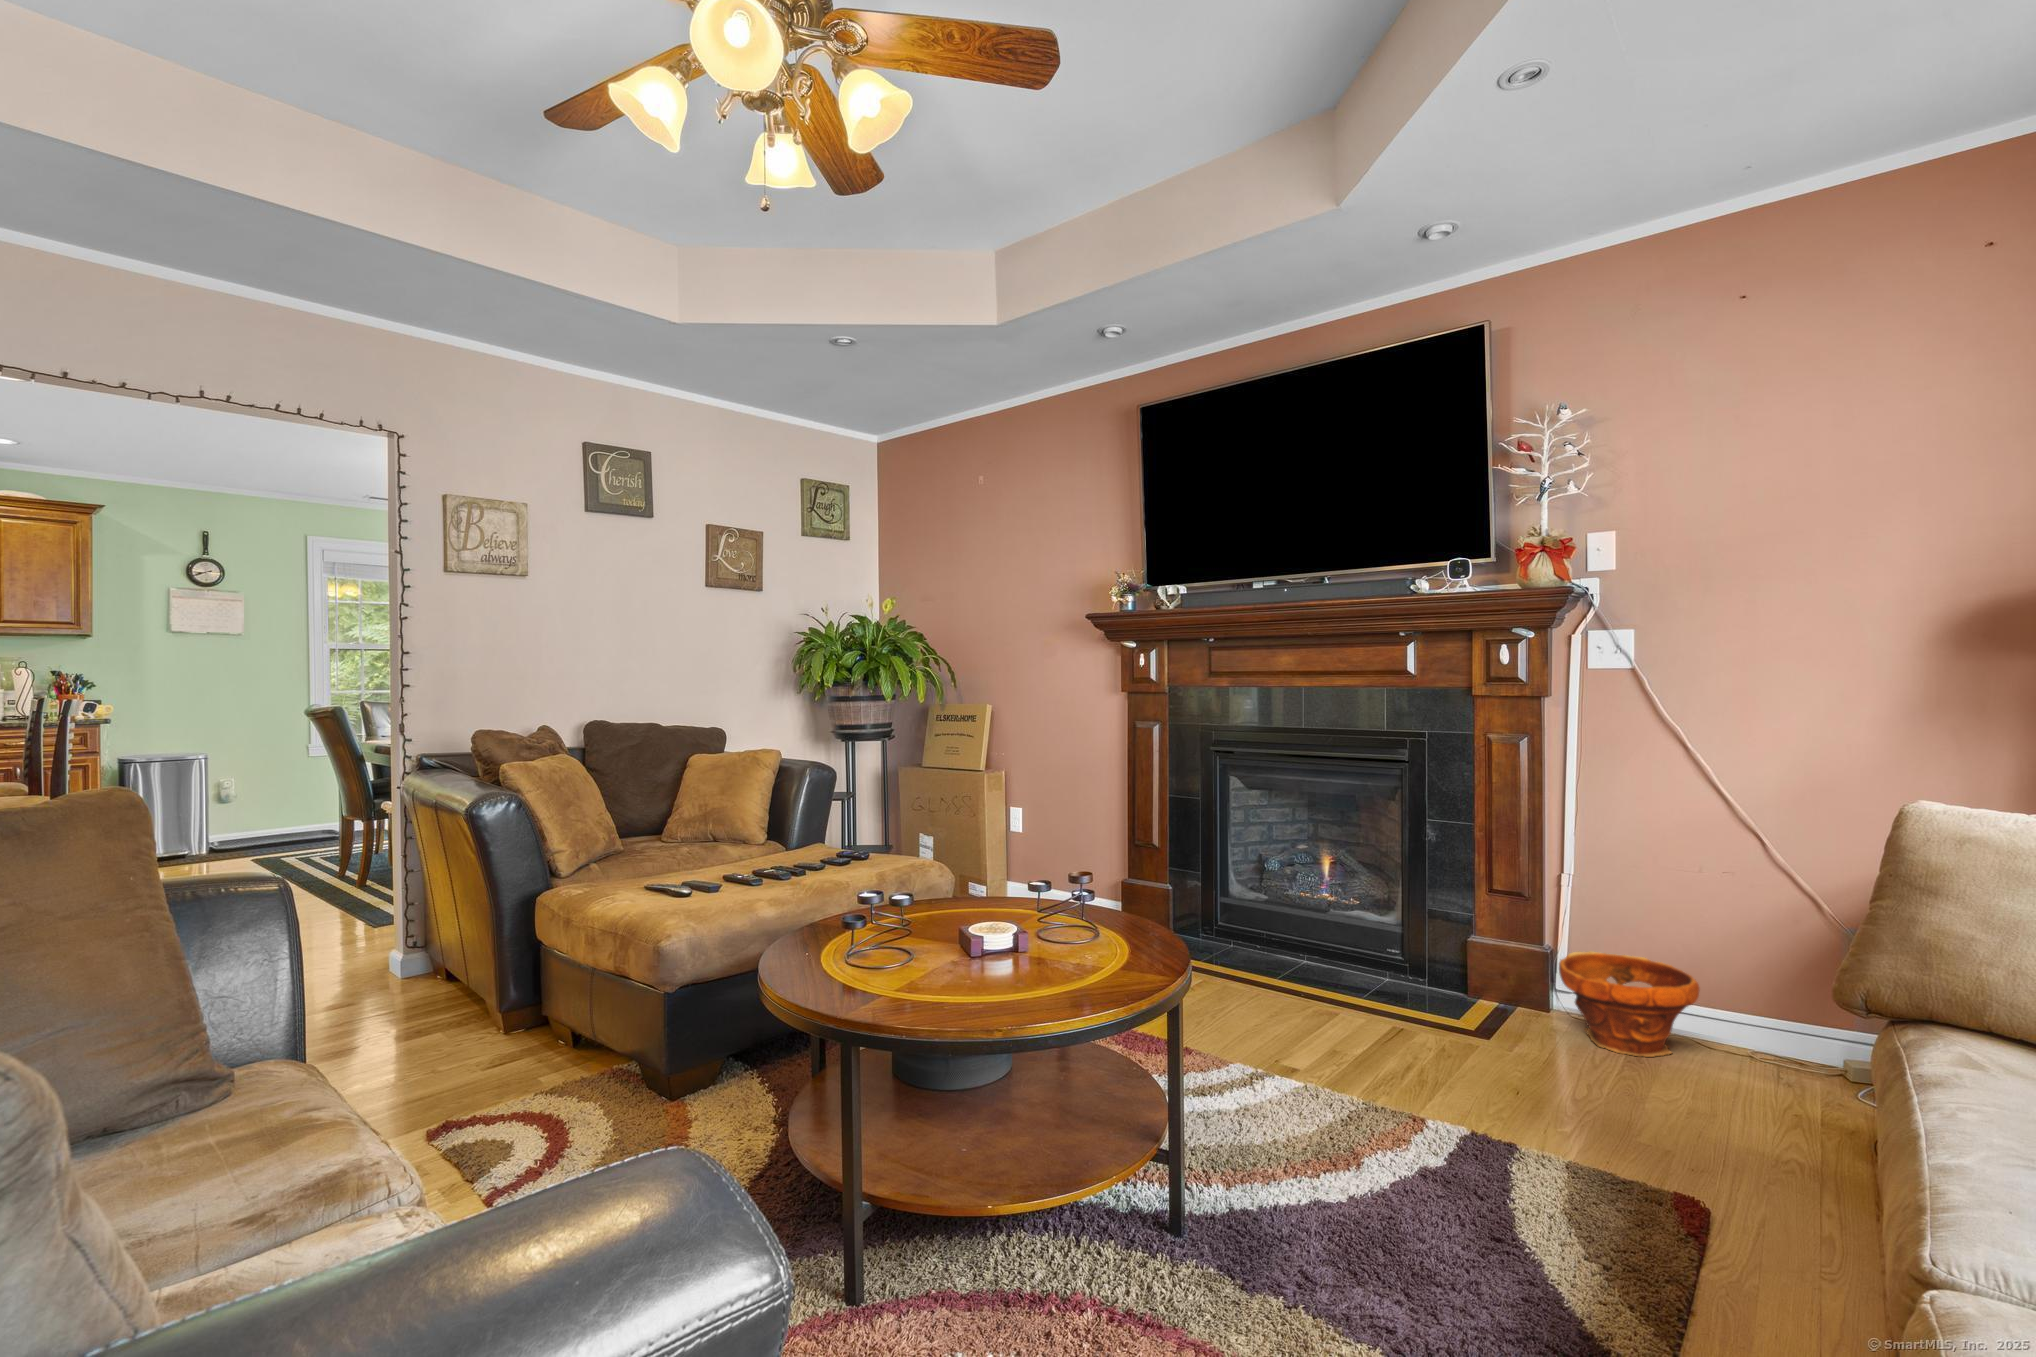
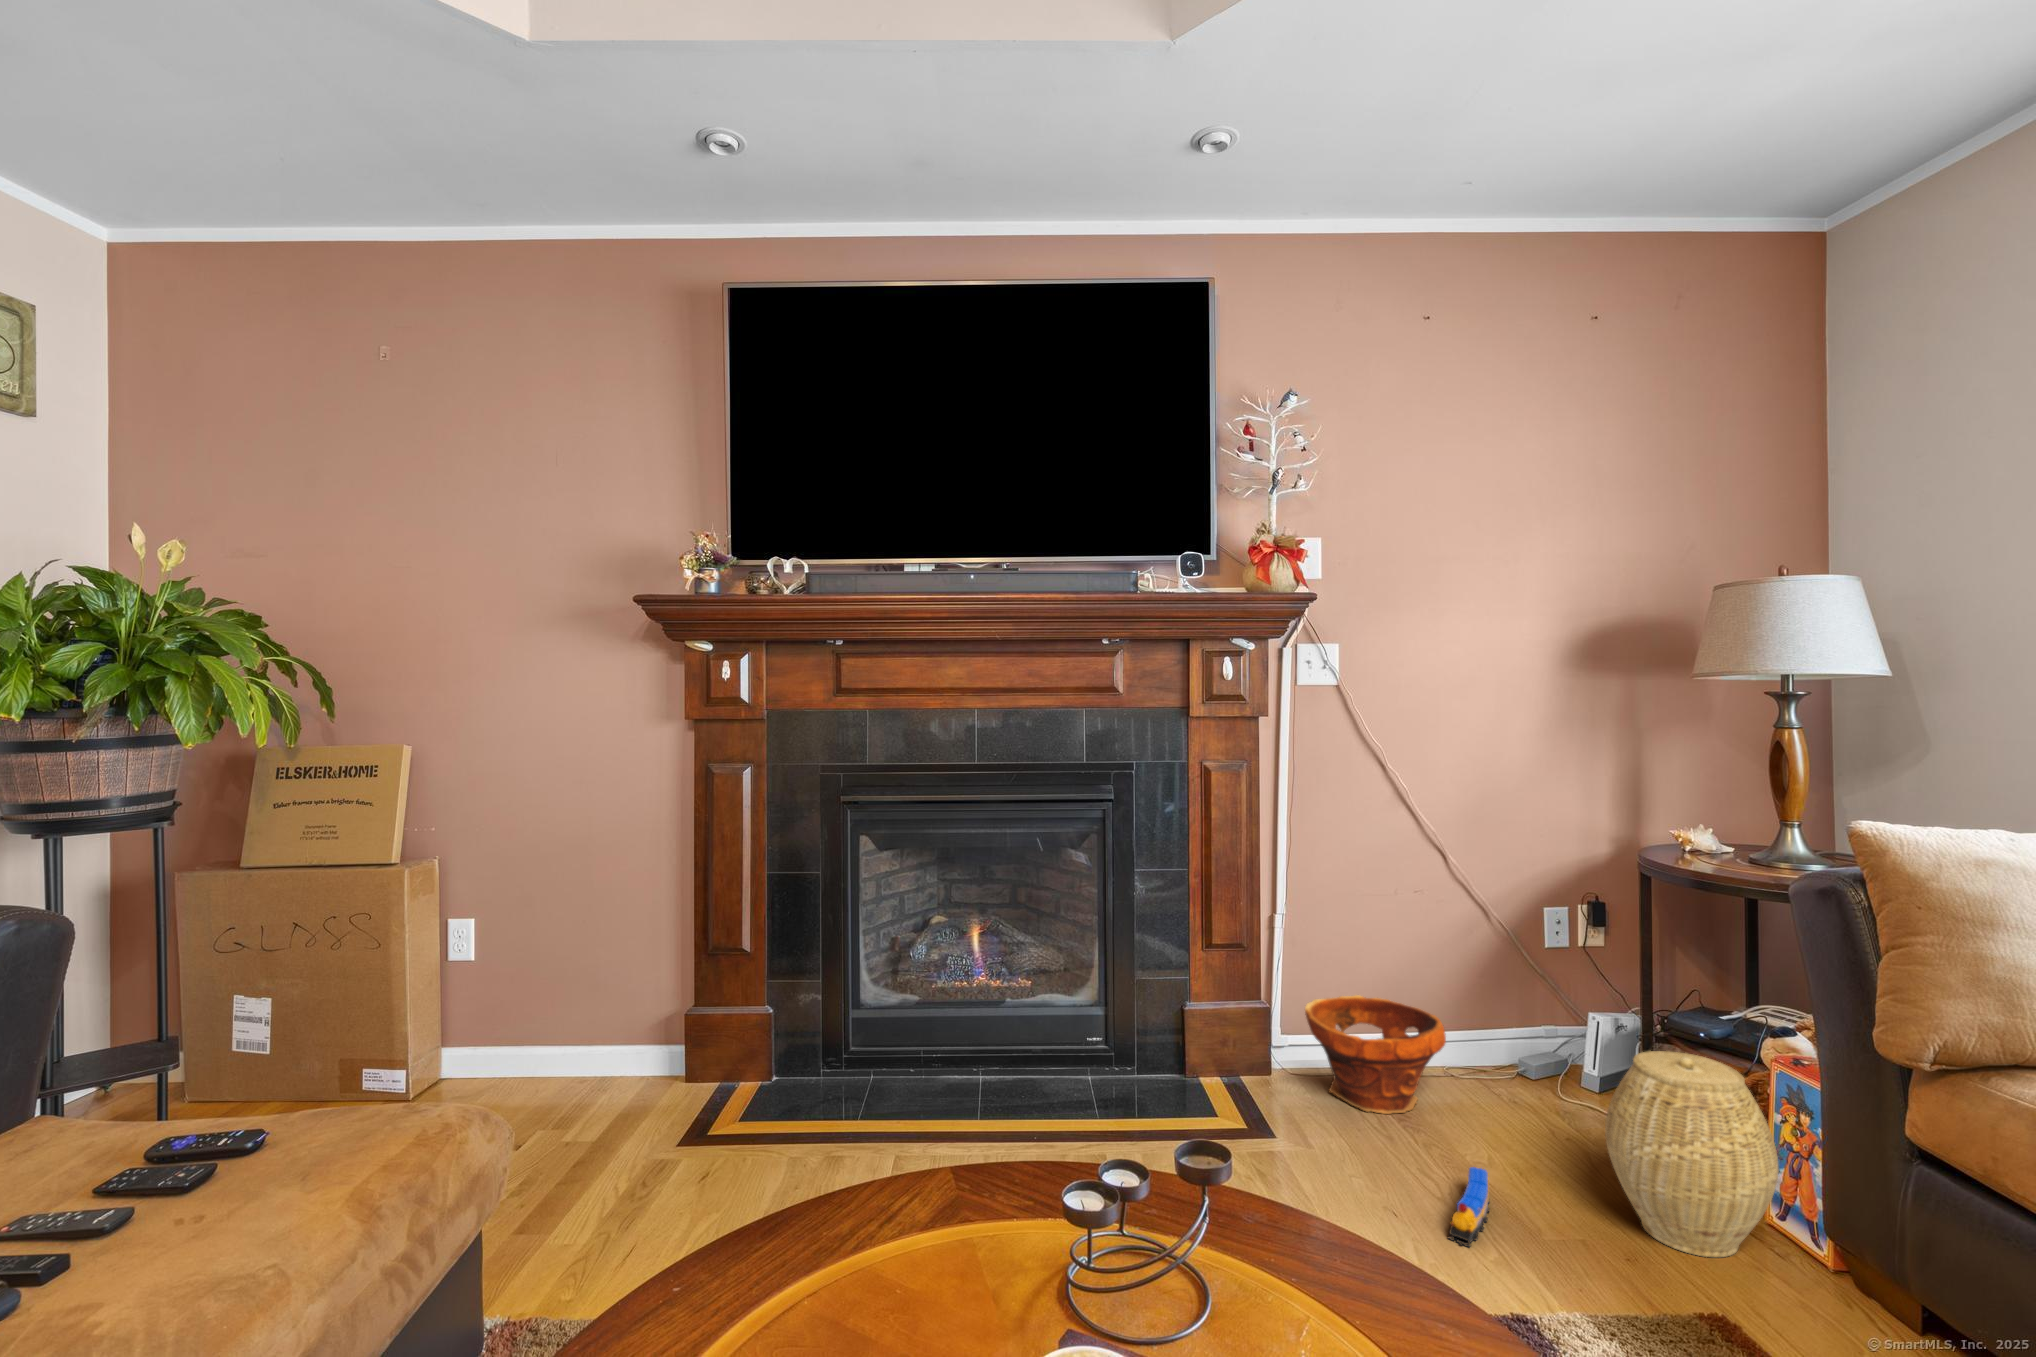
woven basket: none [1699,1007,1868,1195] -> present [1605,1051,1778,1257]
toy train: none [1530,1079,1621,1118] -> present [1449,1167,1489,1247]

